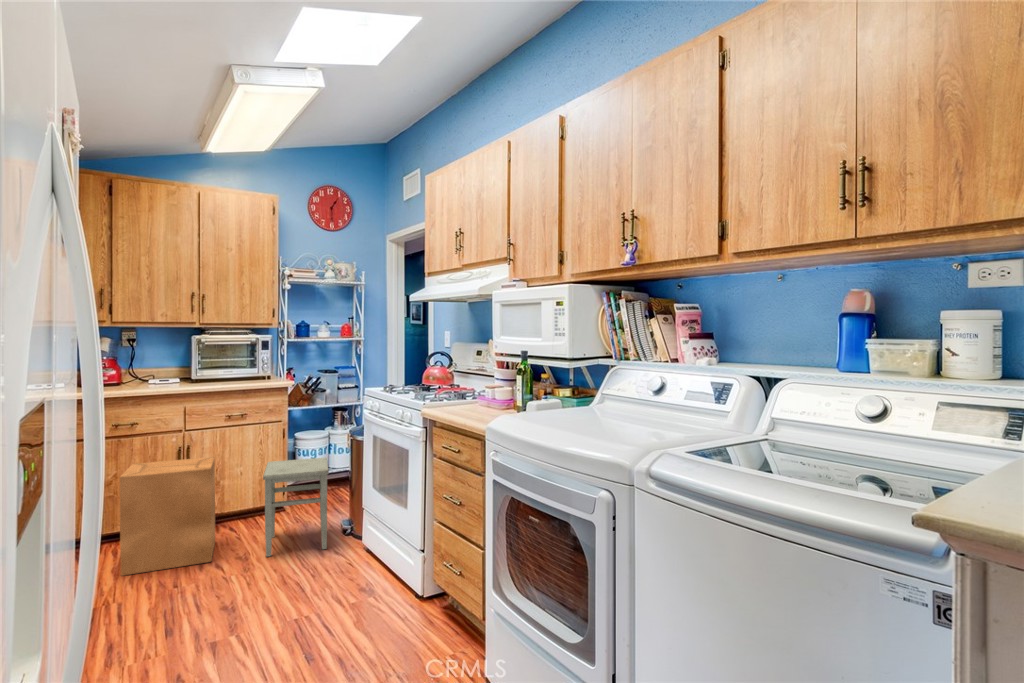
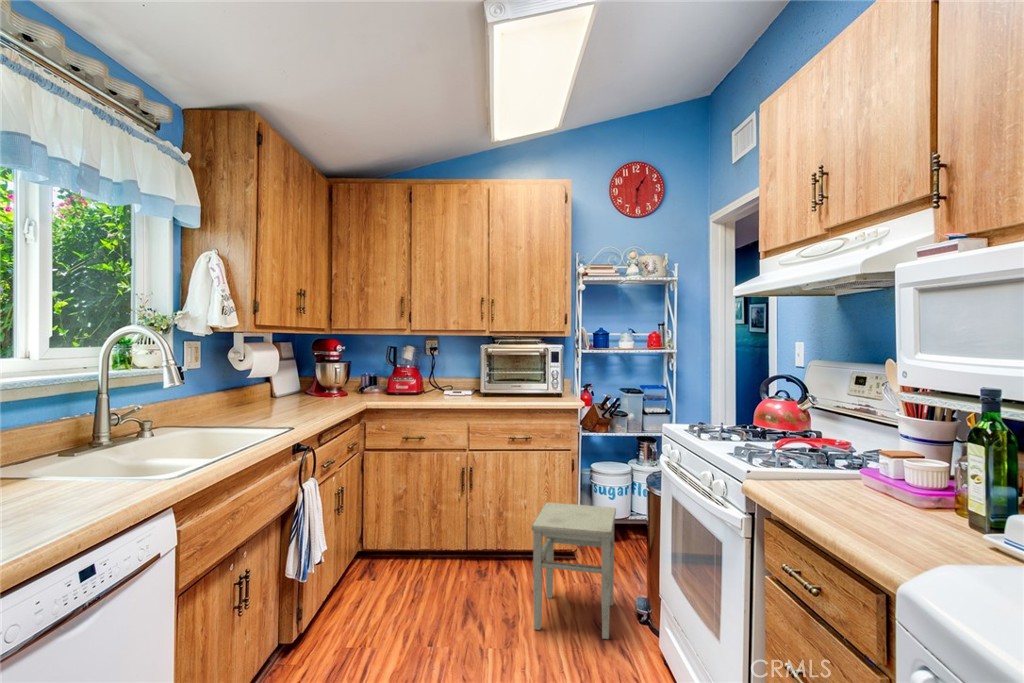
cardboard box: present [120,457,215,576] -> none [391,484,490,618]

